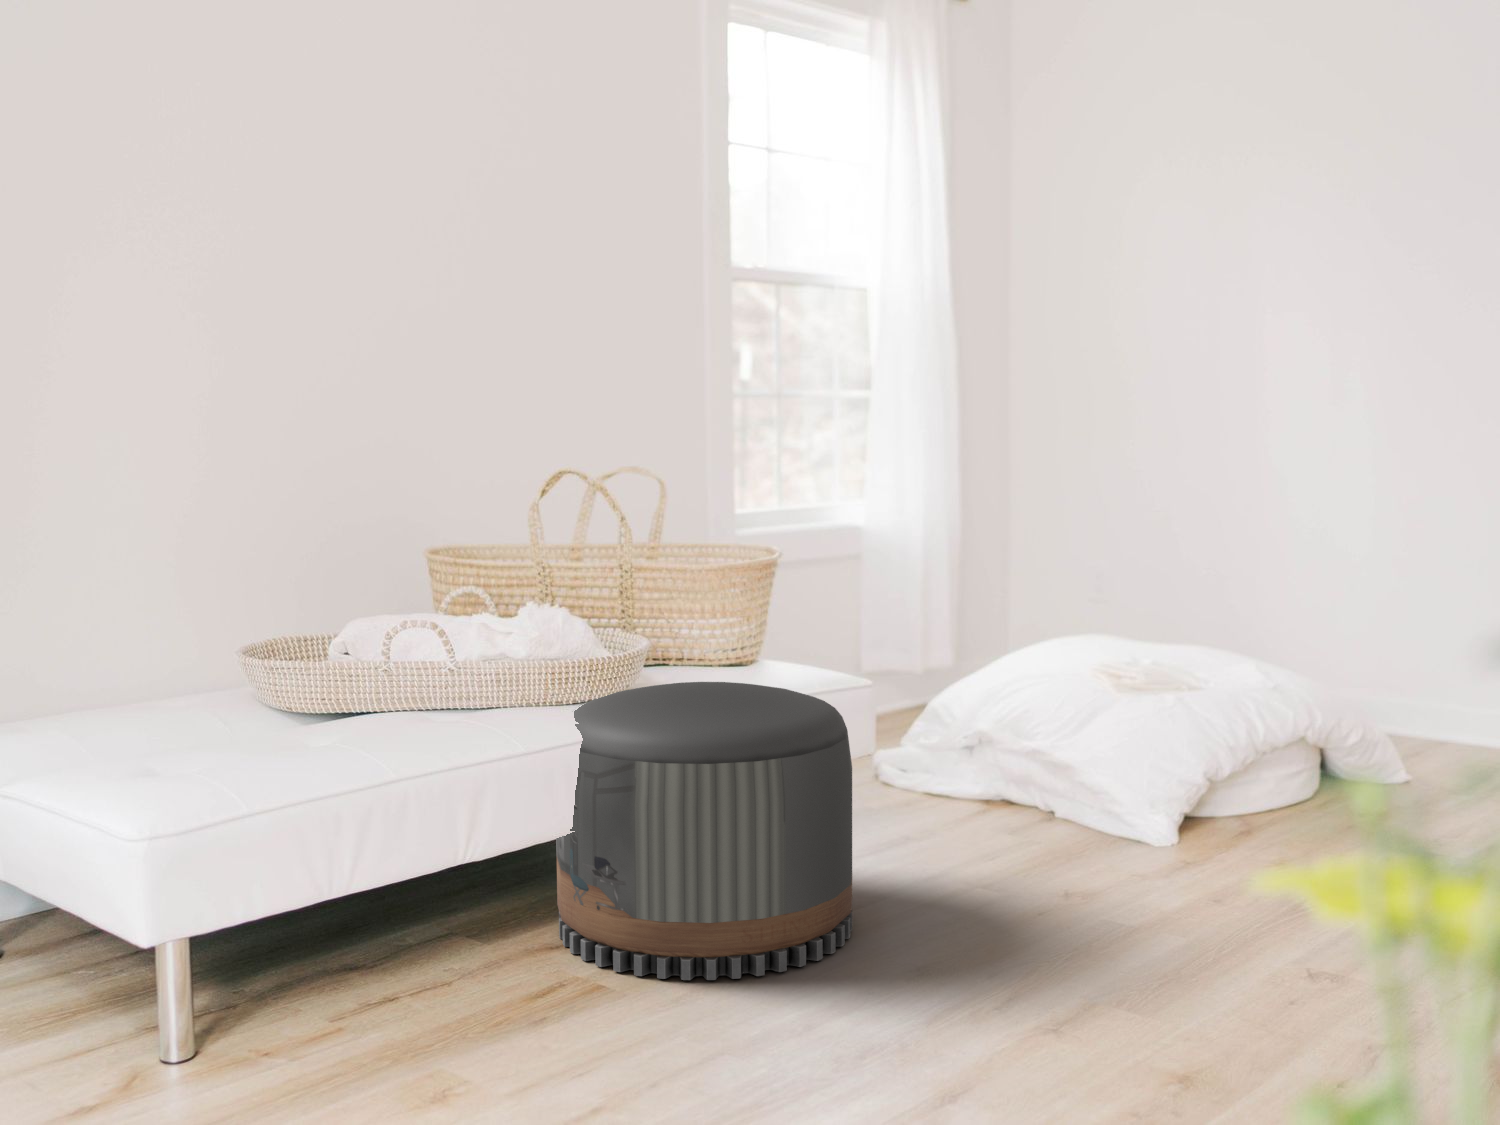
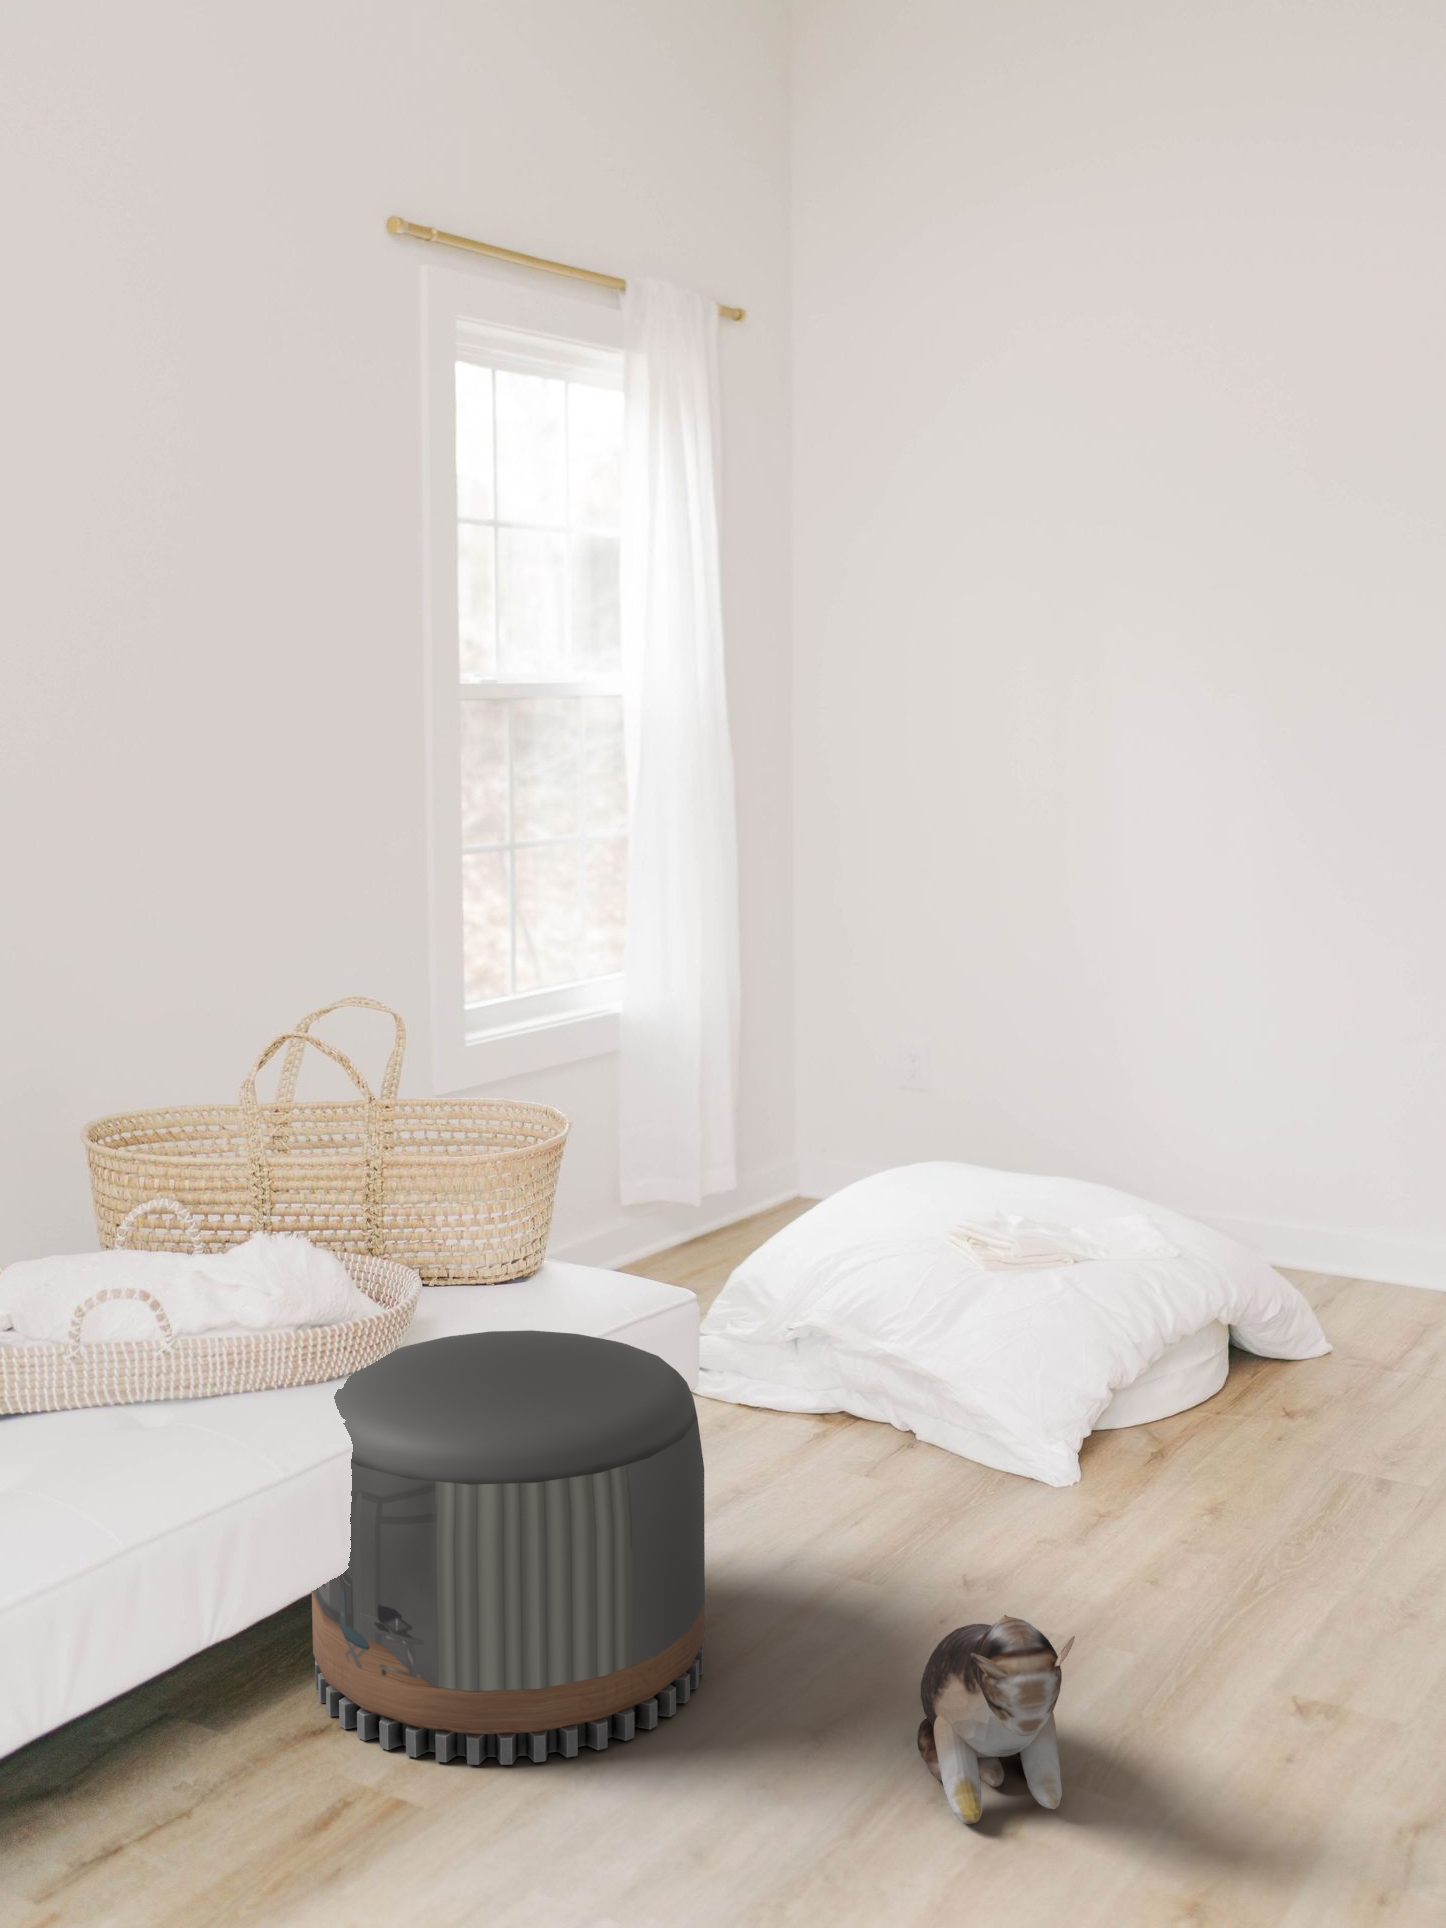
plush toy: none [1005,867,1117,1036] -> present [917,1615,1075,1824]

